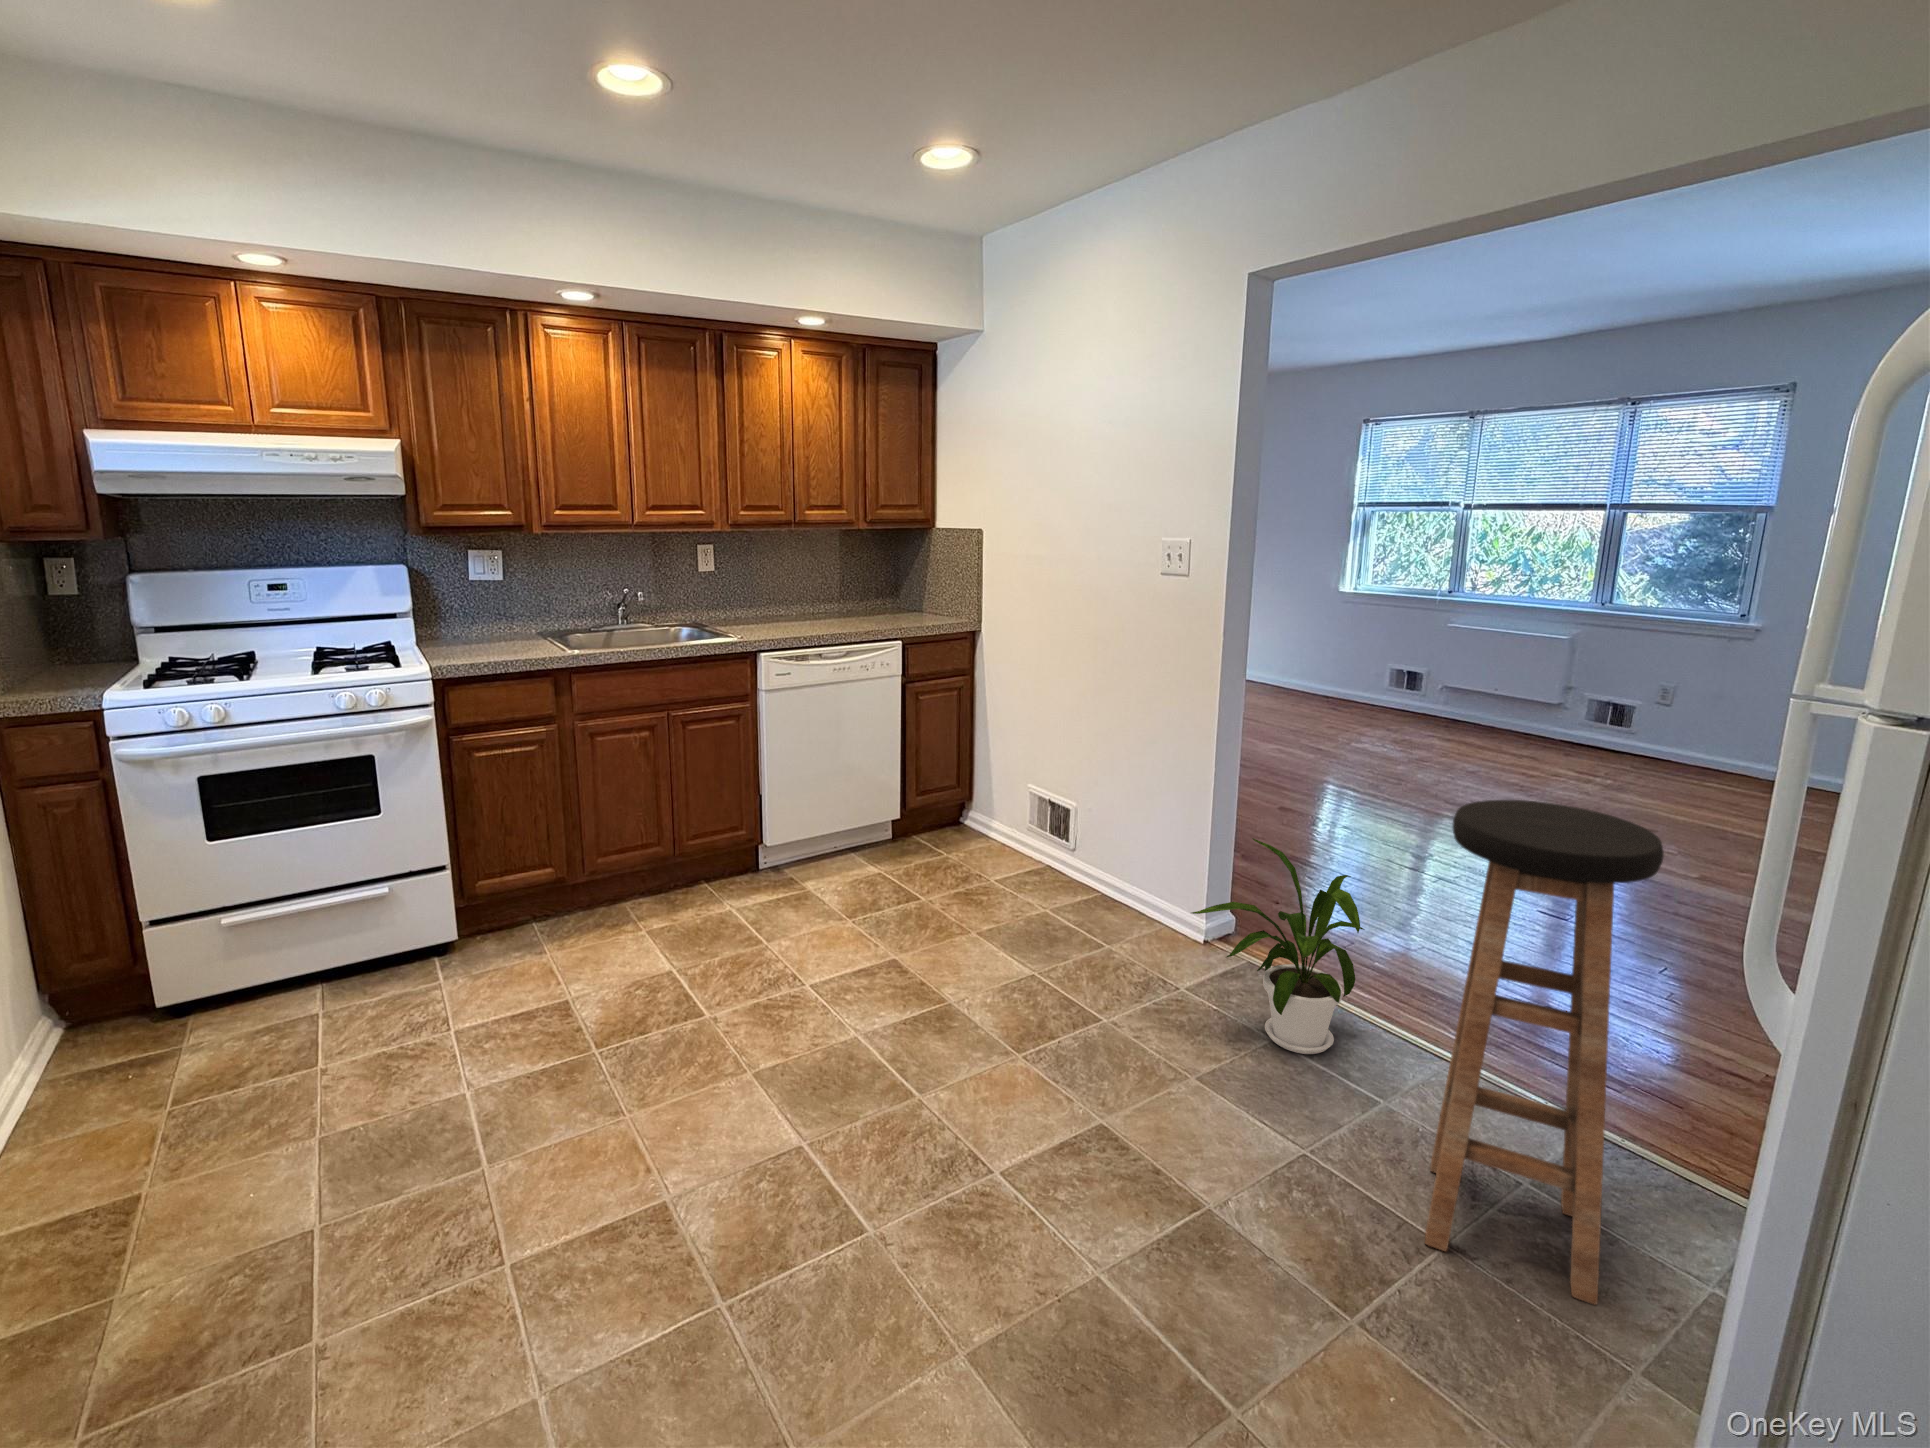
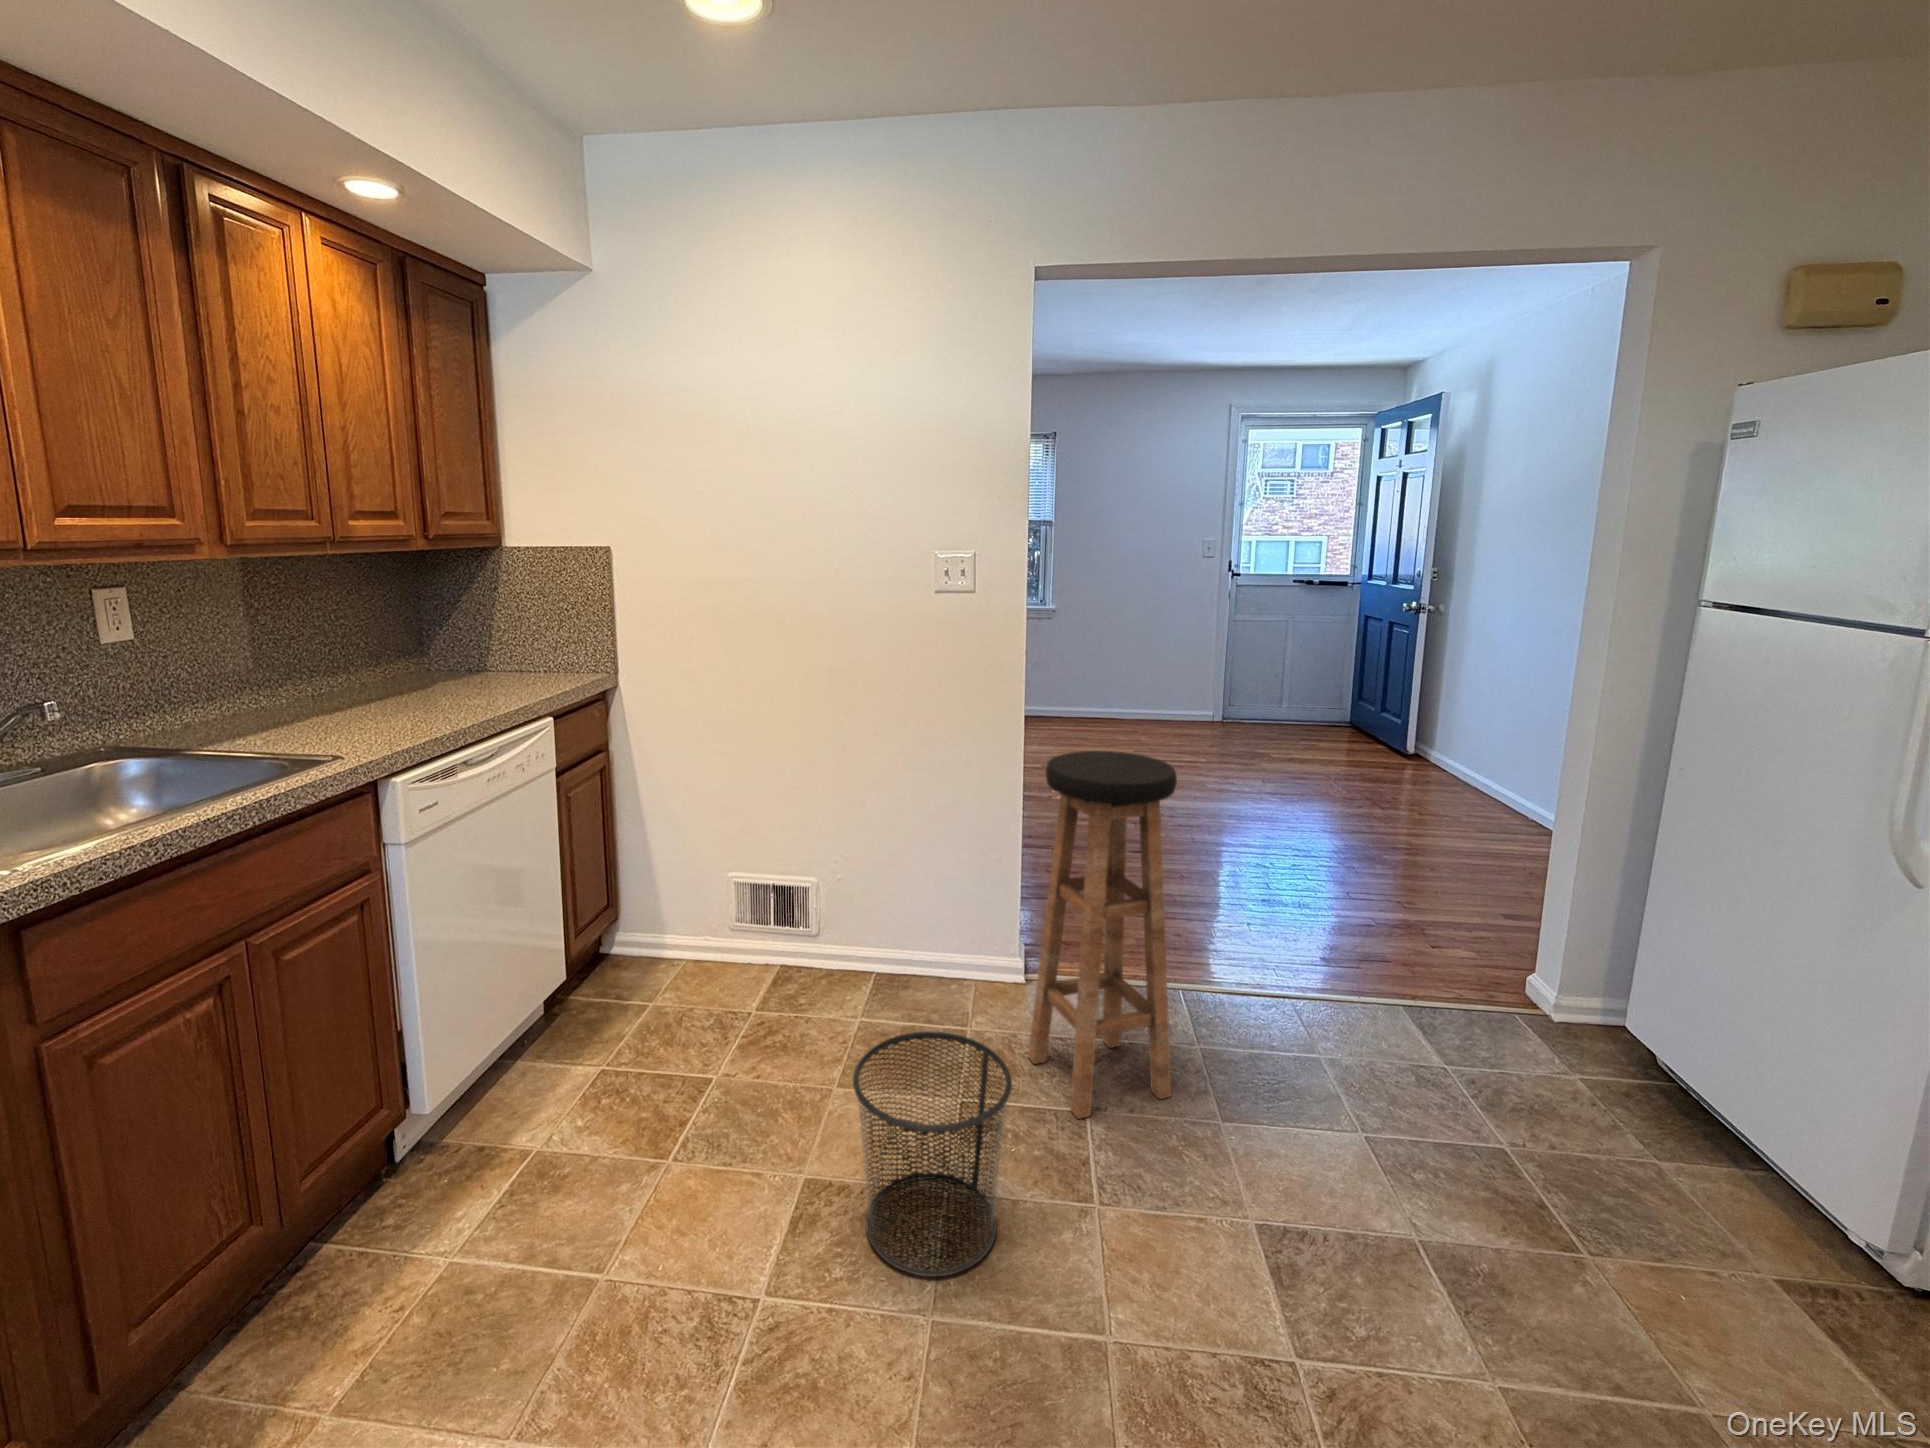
house plant: present [1192,838,1364,1054] -> none [786,842,934,1023]
waste bin: none [1092,1024,1260,1269] -> present [853,1031,1012,1276]

